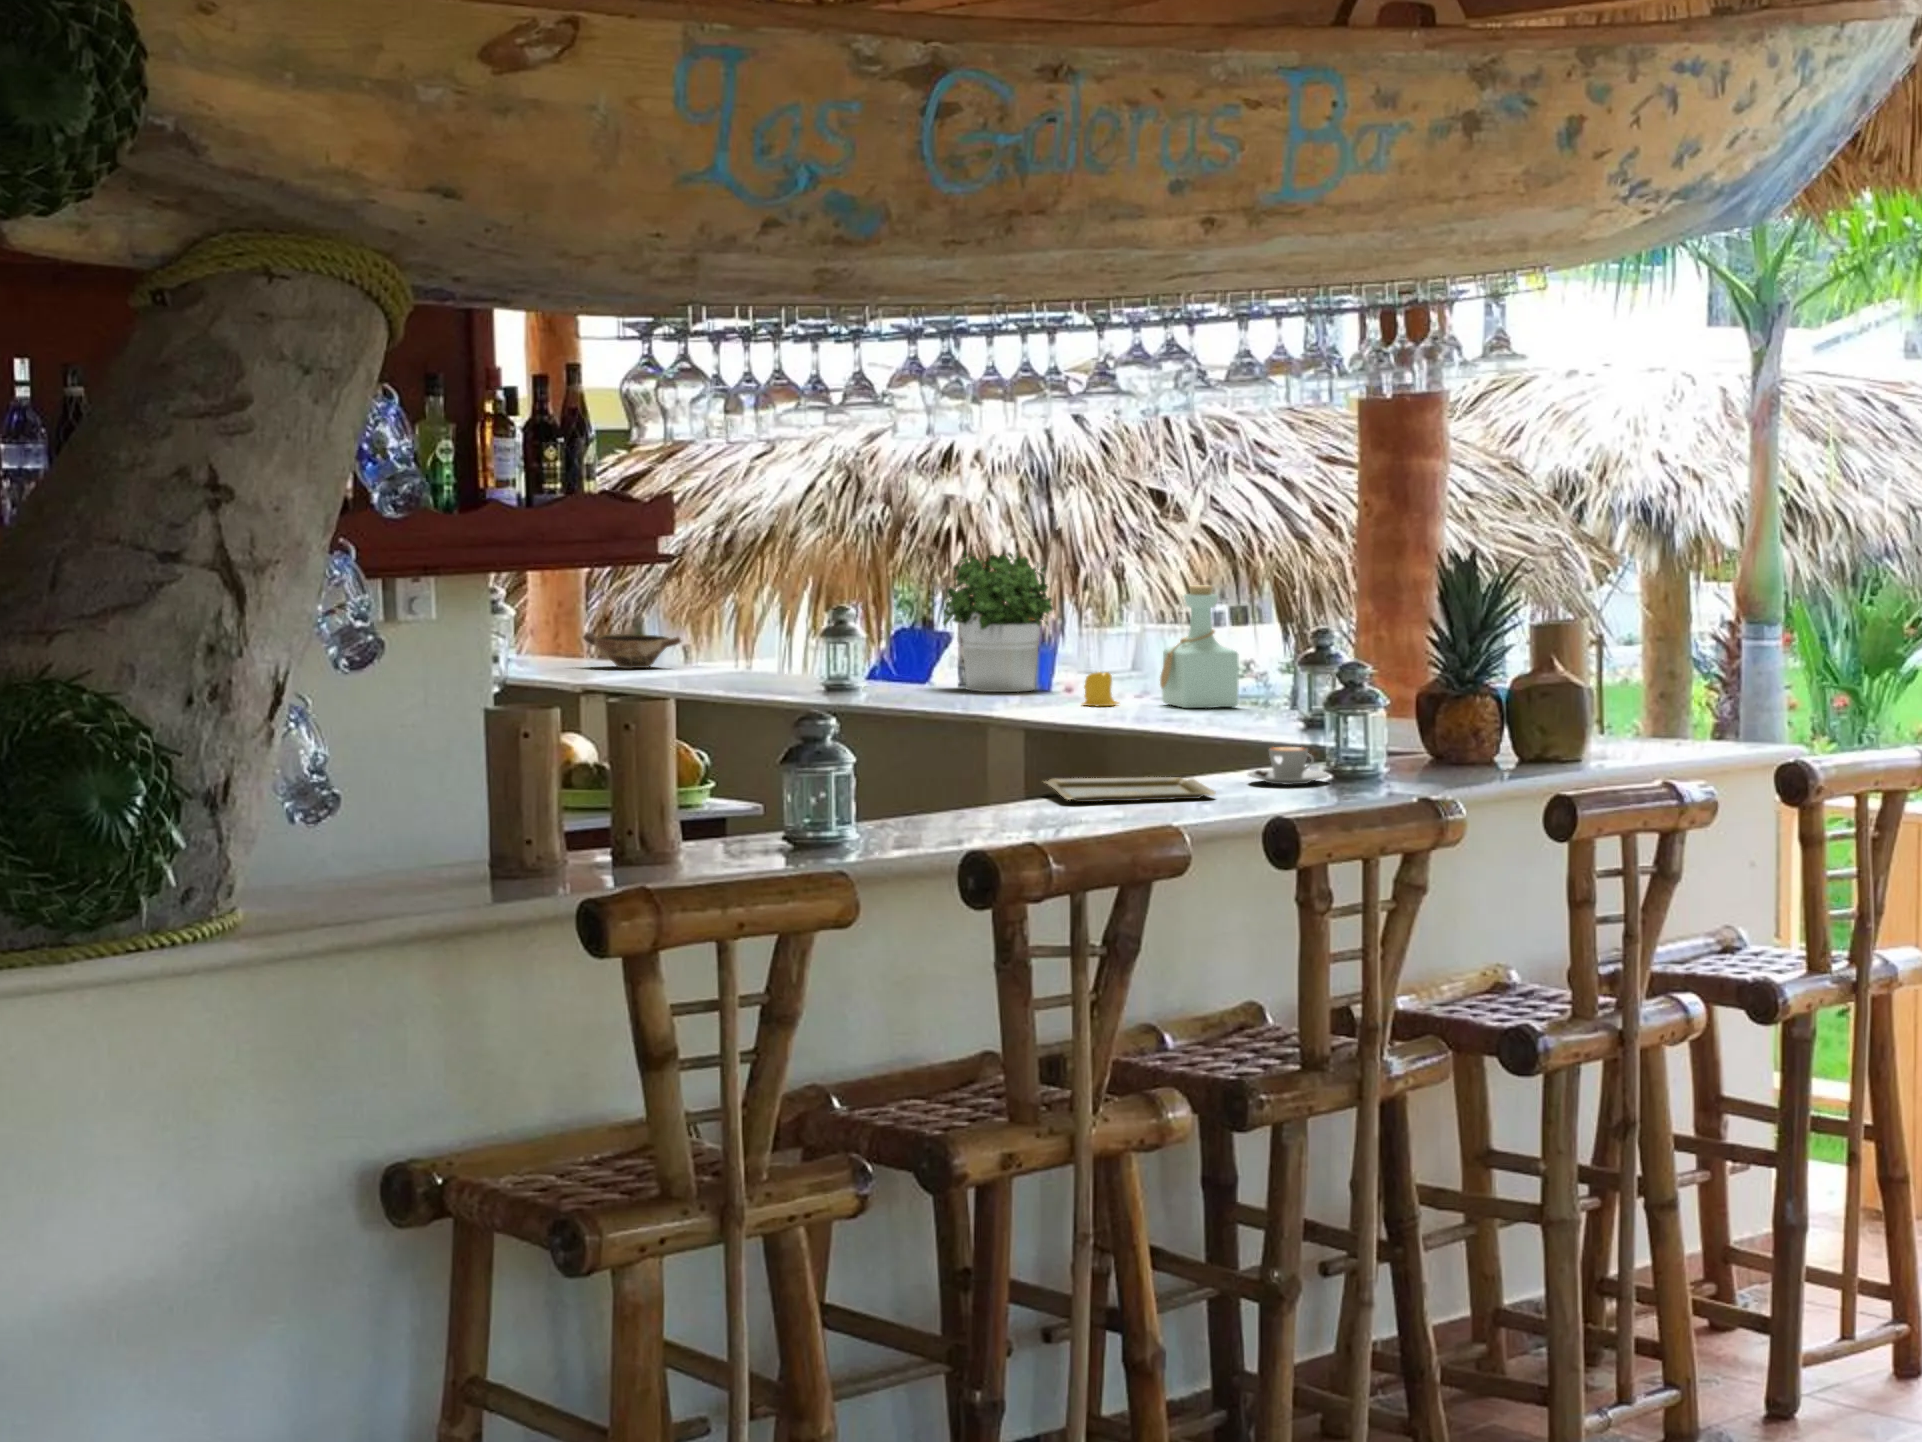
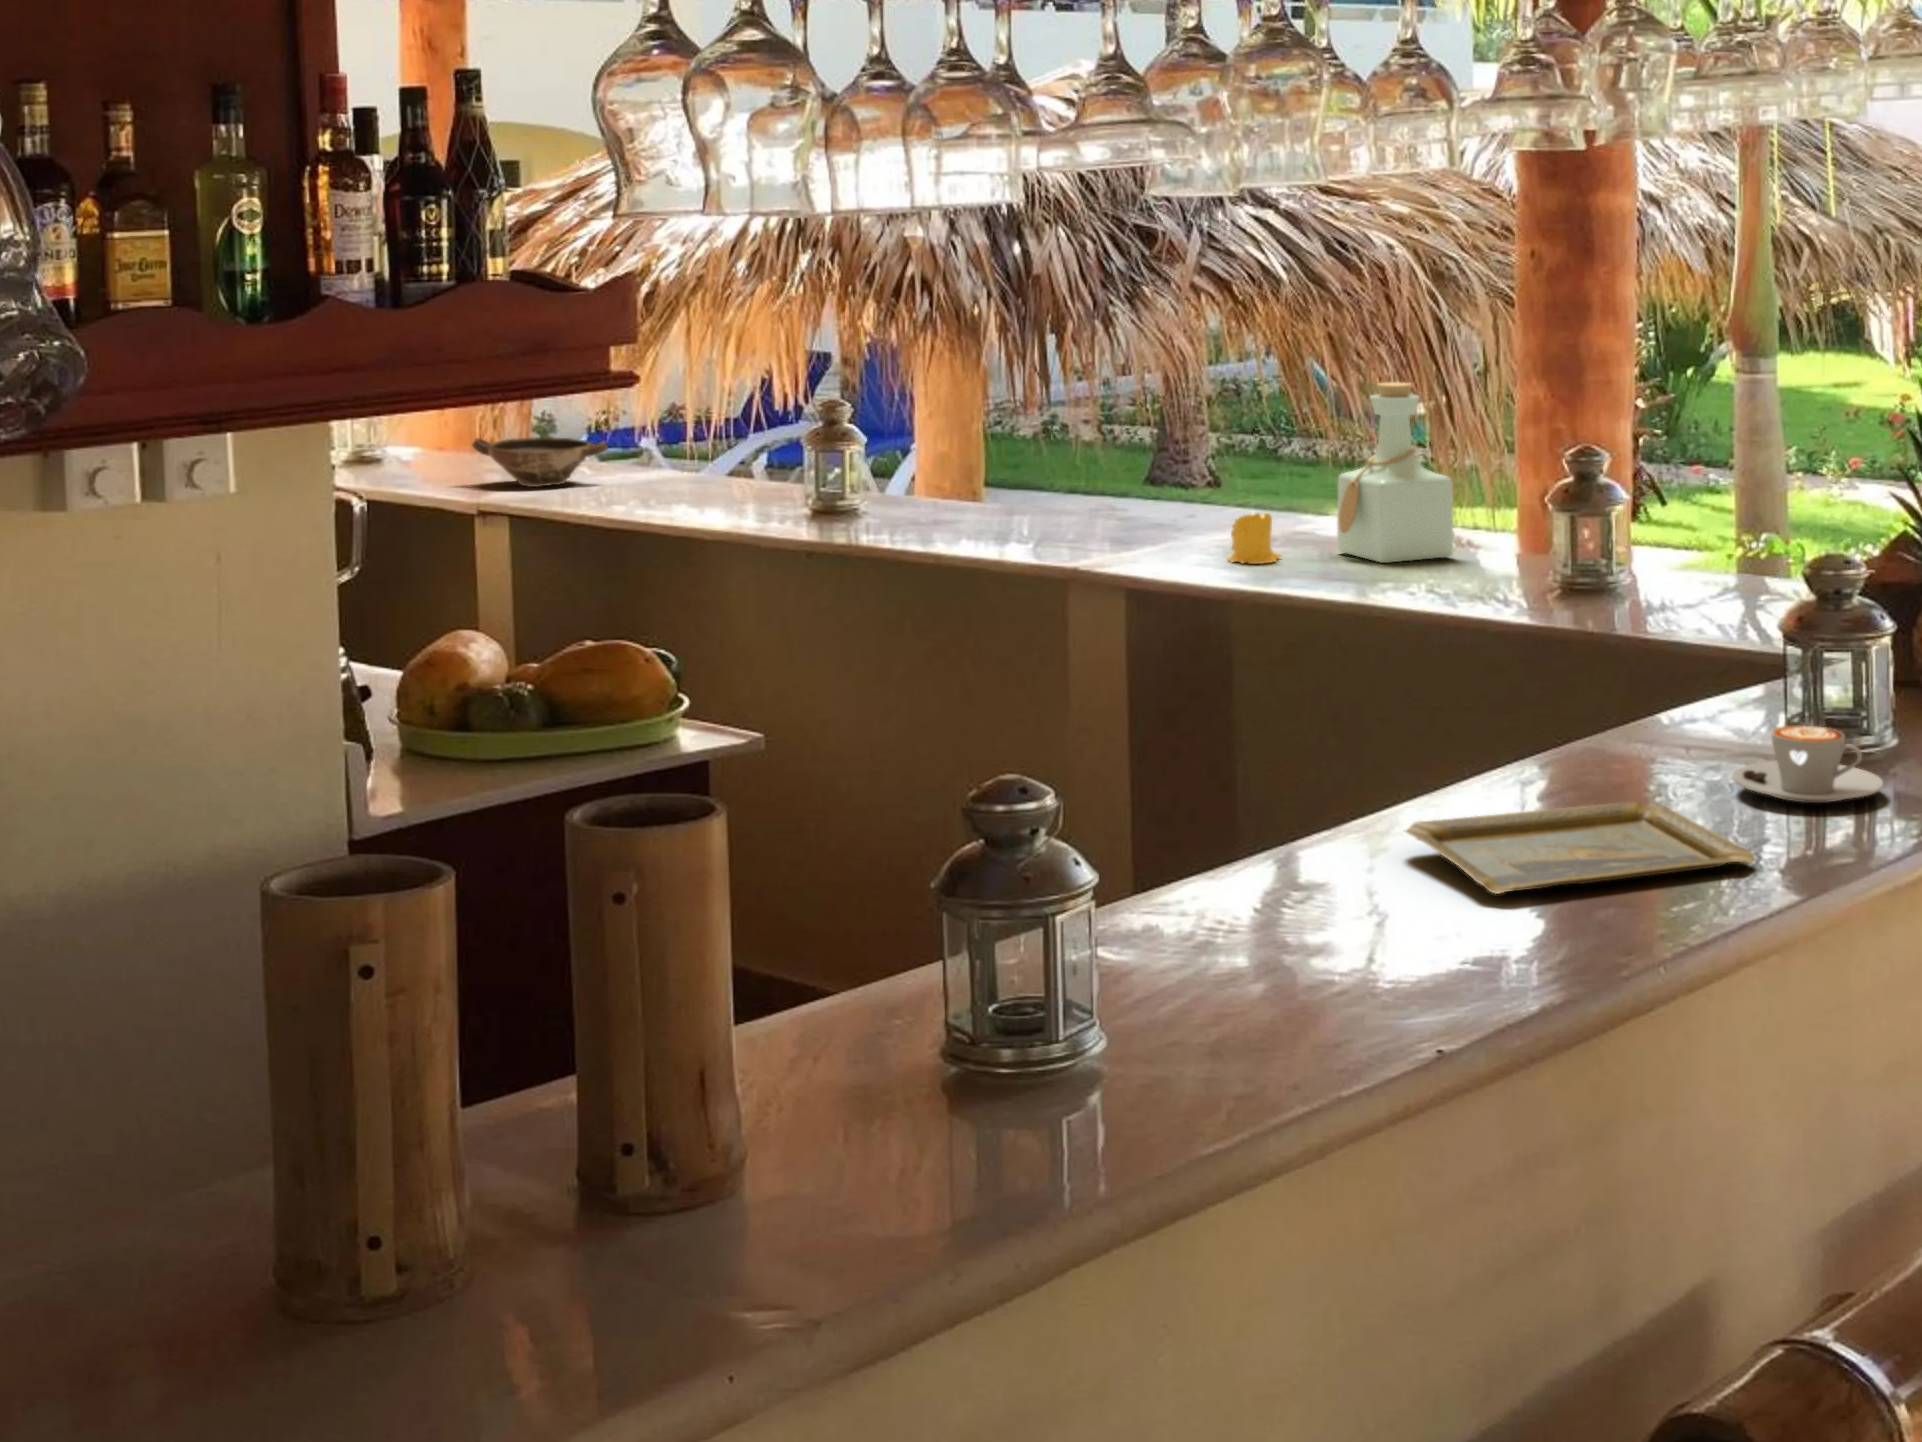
potted plant: present [943,550,1053,692] -> none [996,328,1149,529]

